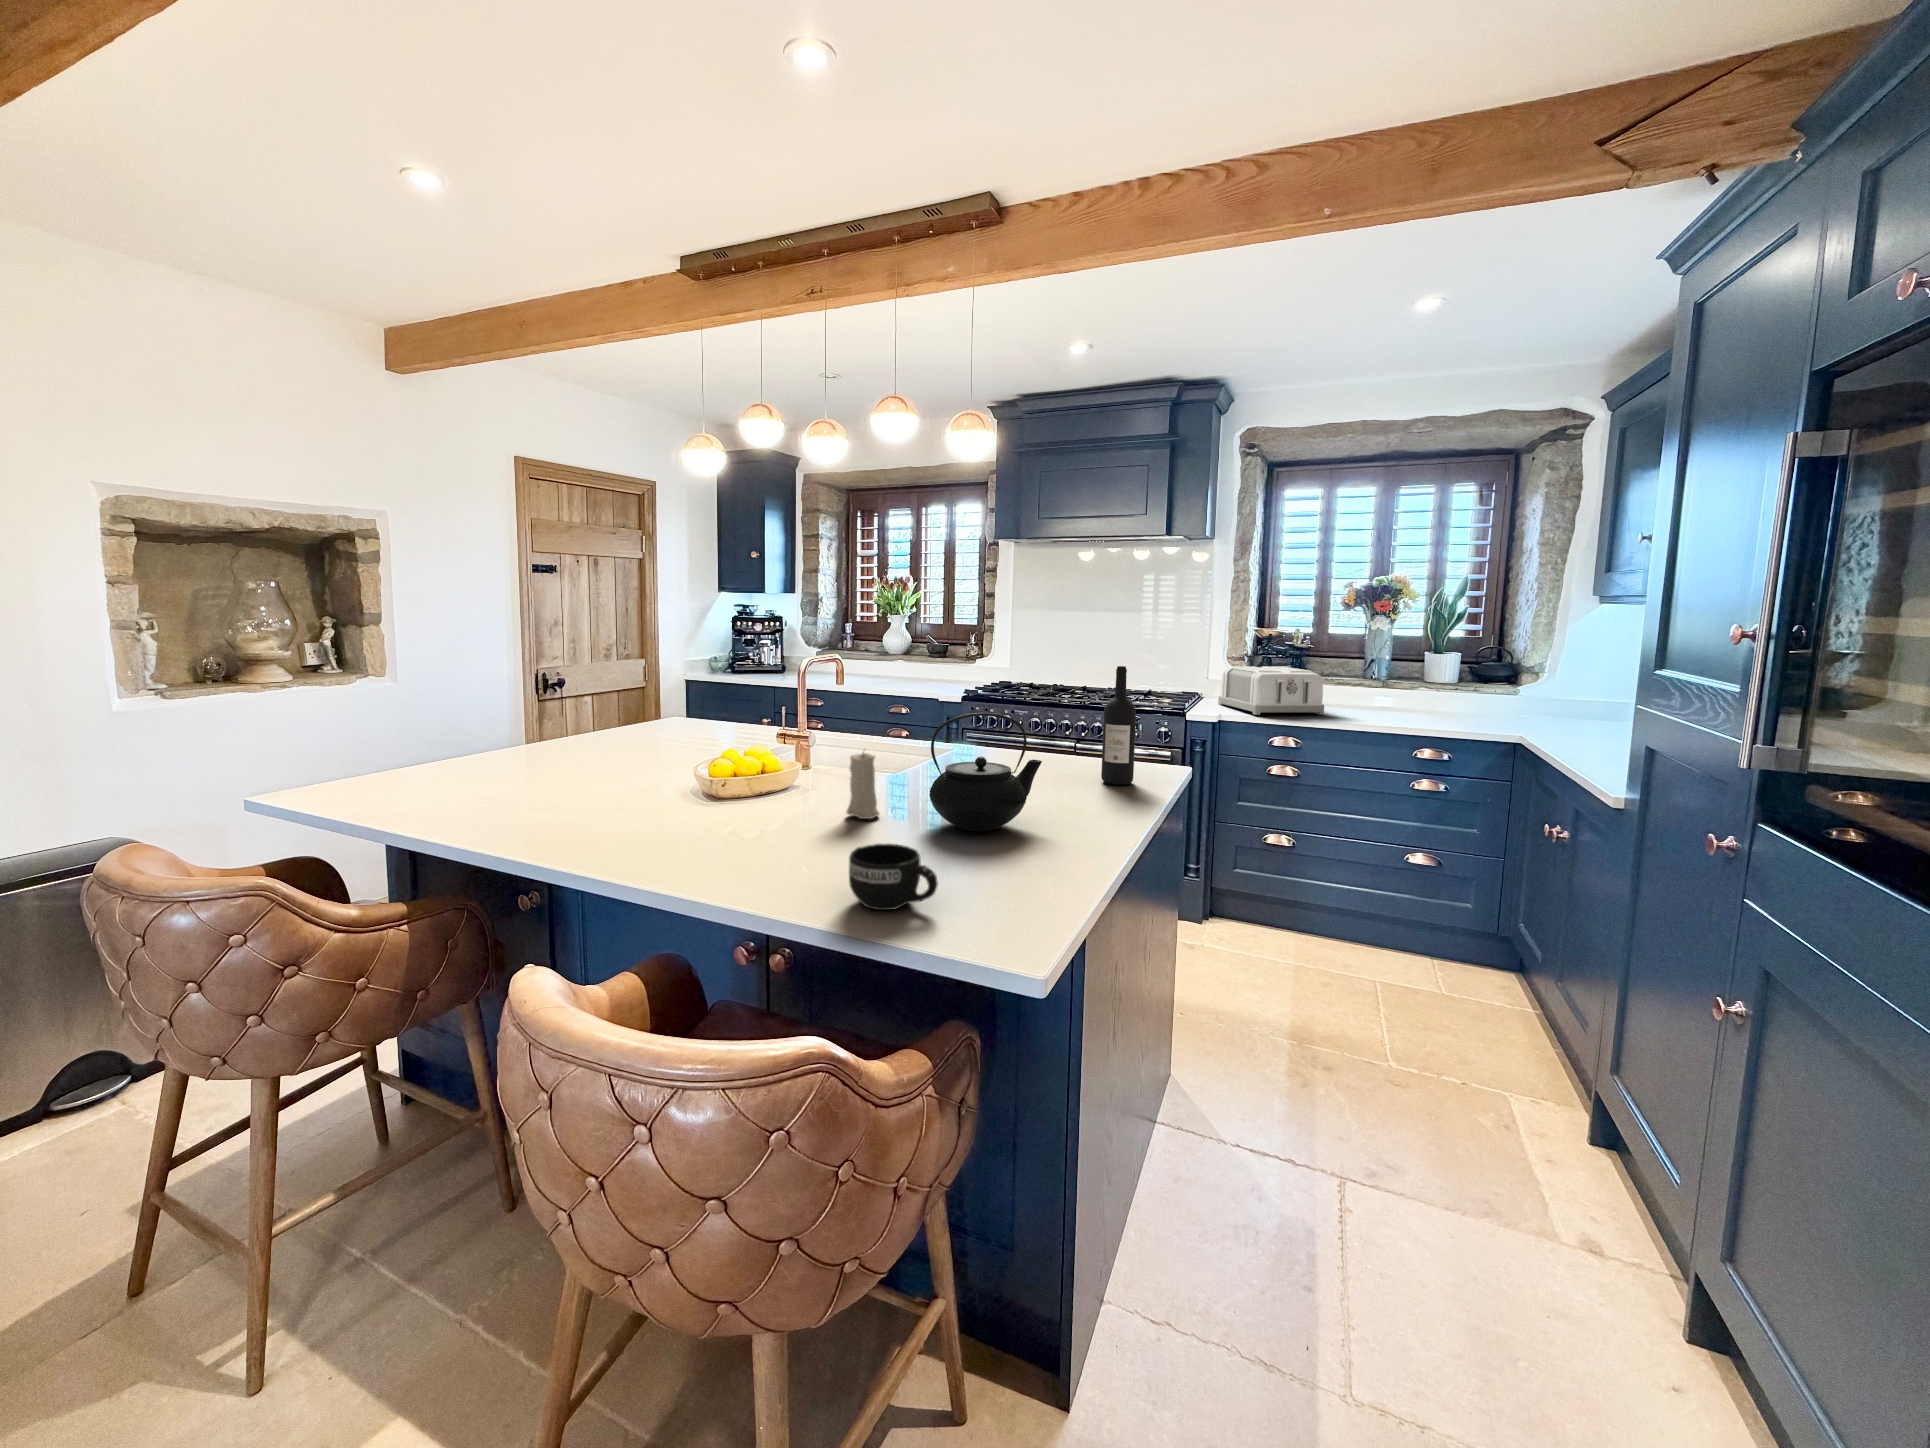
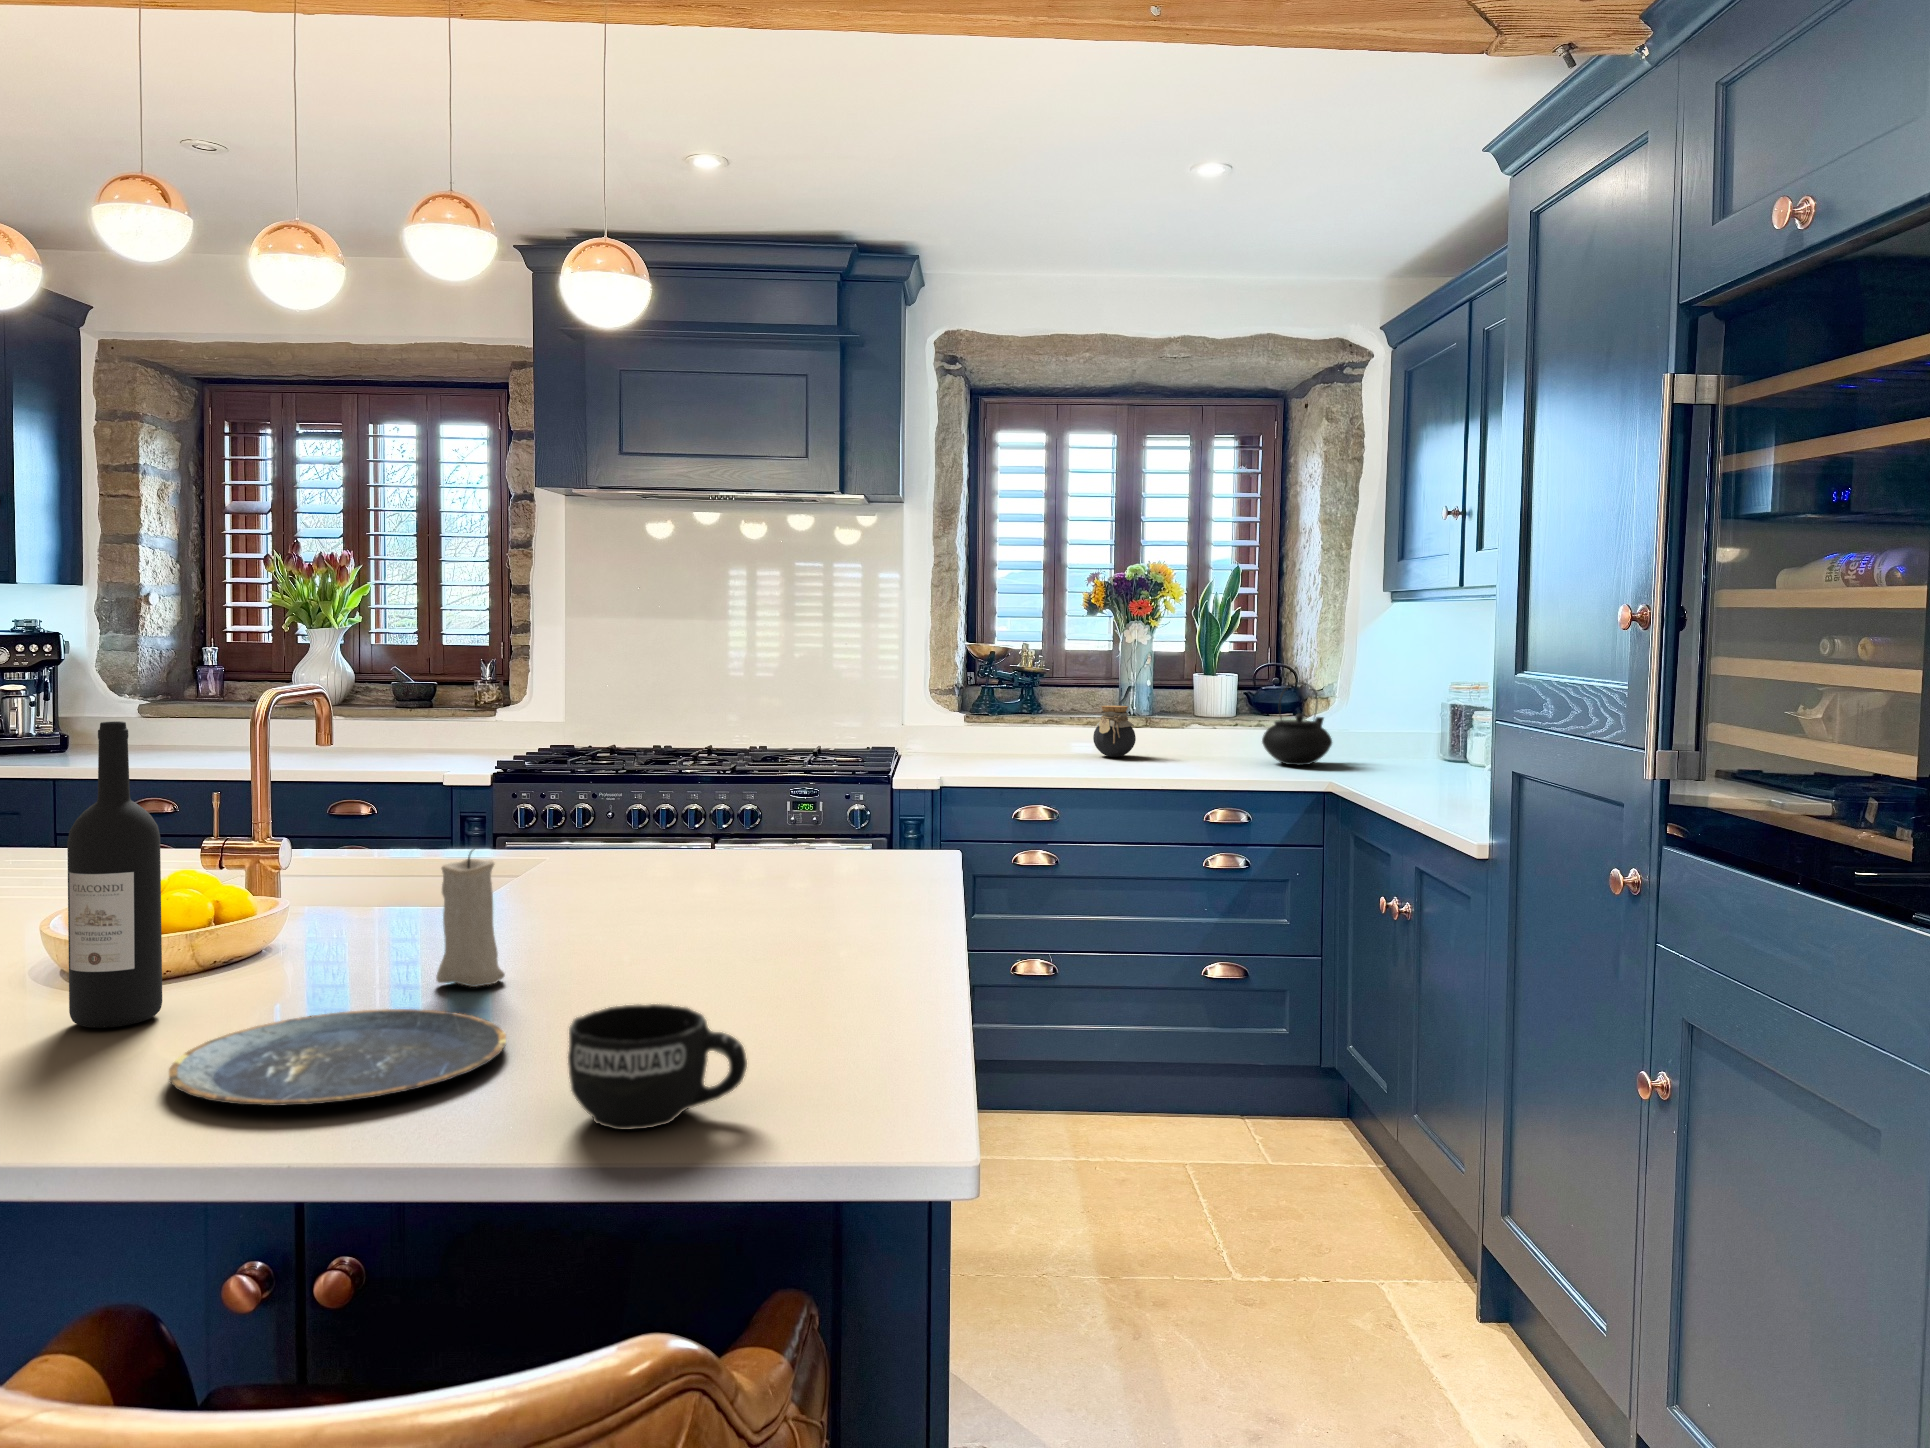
wine bottle: present [1101,666,1136,785] -> present [67,721,162,1028]
toaster: present [1218,666,1324,715] -> none [927,700,1081,775]
jar: none [1341,672,1373,707] -> present [1093,706,1136,757]
teapot: present [929,713,1042,831] -> present [1262,682,1332,765]
plate: none [702,824,854,871] -> present [169,1009,506,1106]

